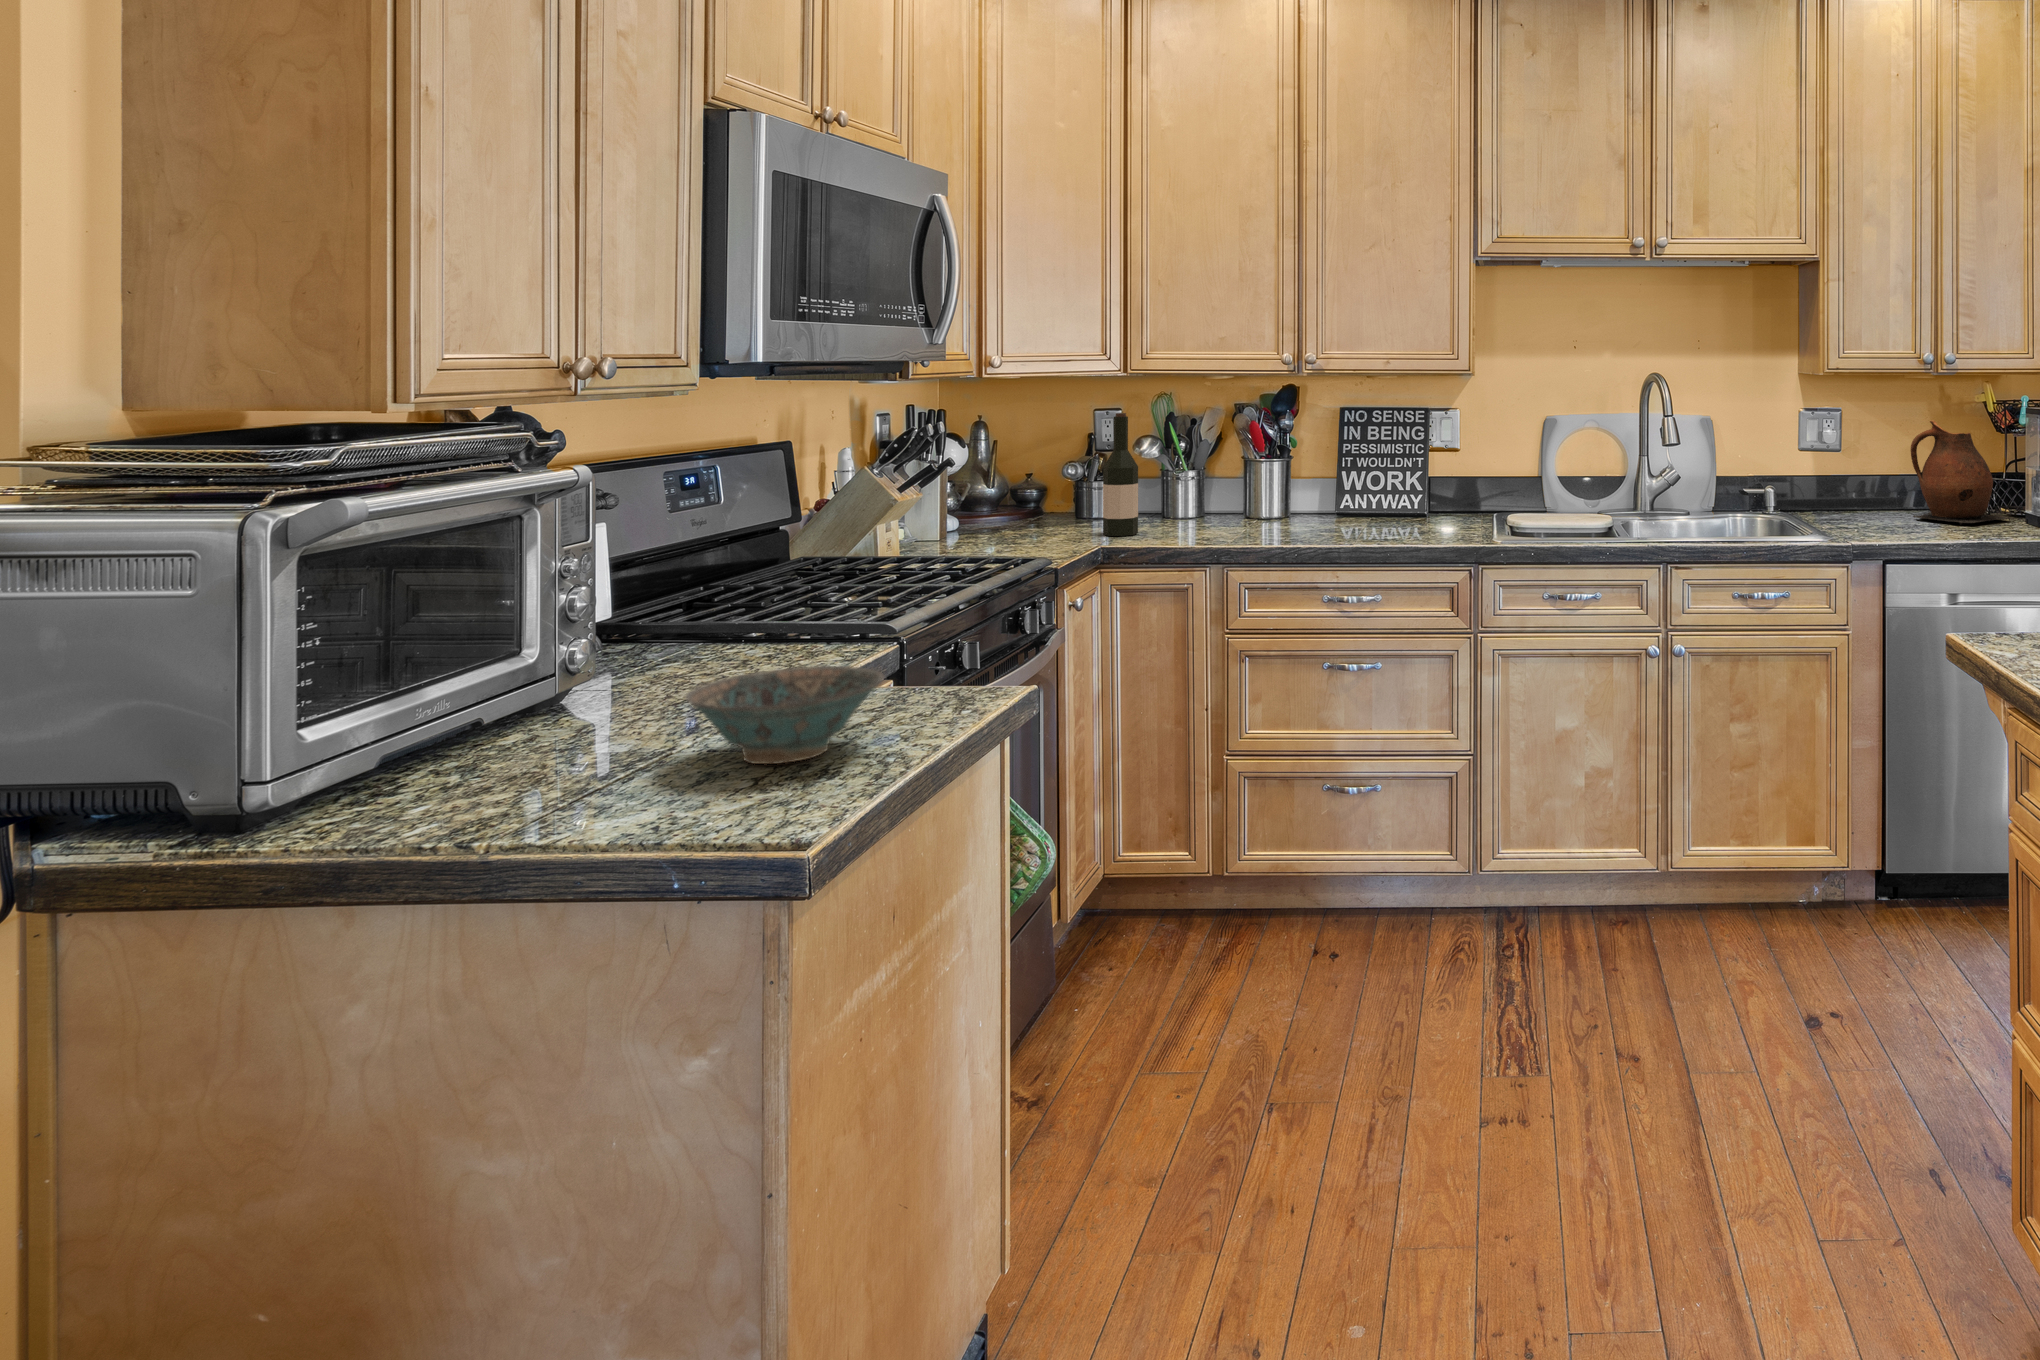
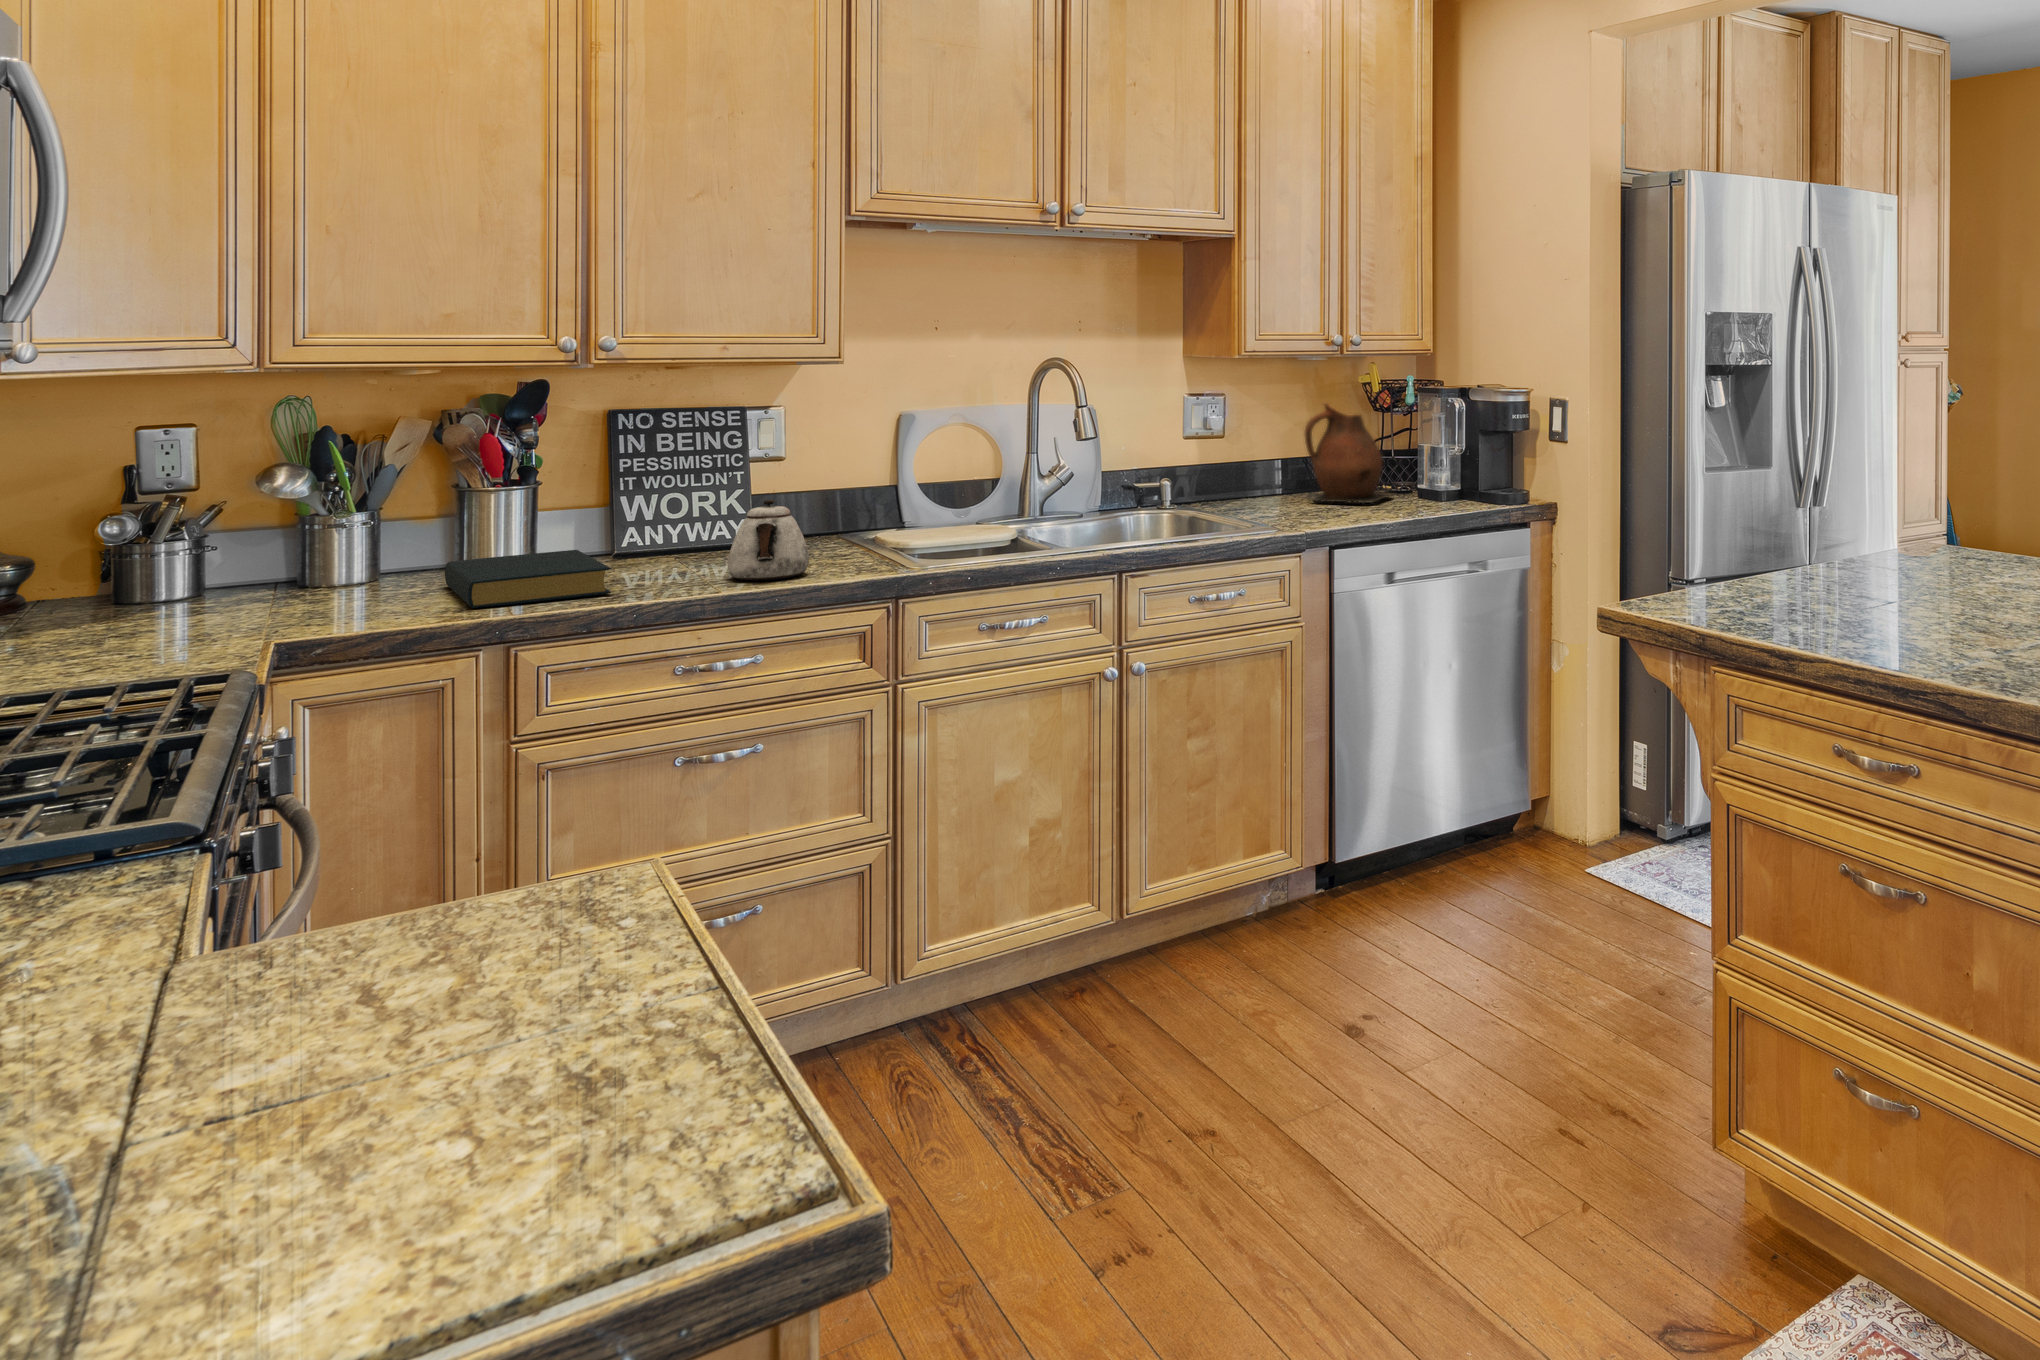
wine bottle: present [1103,413,1138,536] -> none [254,430,323,625]
teapot: none [1367,478,1422,538] -> present [728,500,809,580]
hardback book: none [1205,506,1296,538] -> present [445,550,611,608]
ceramic bowl: present [685,666,884,764] -> none [211,891,616,1113]

